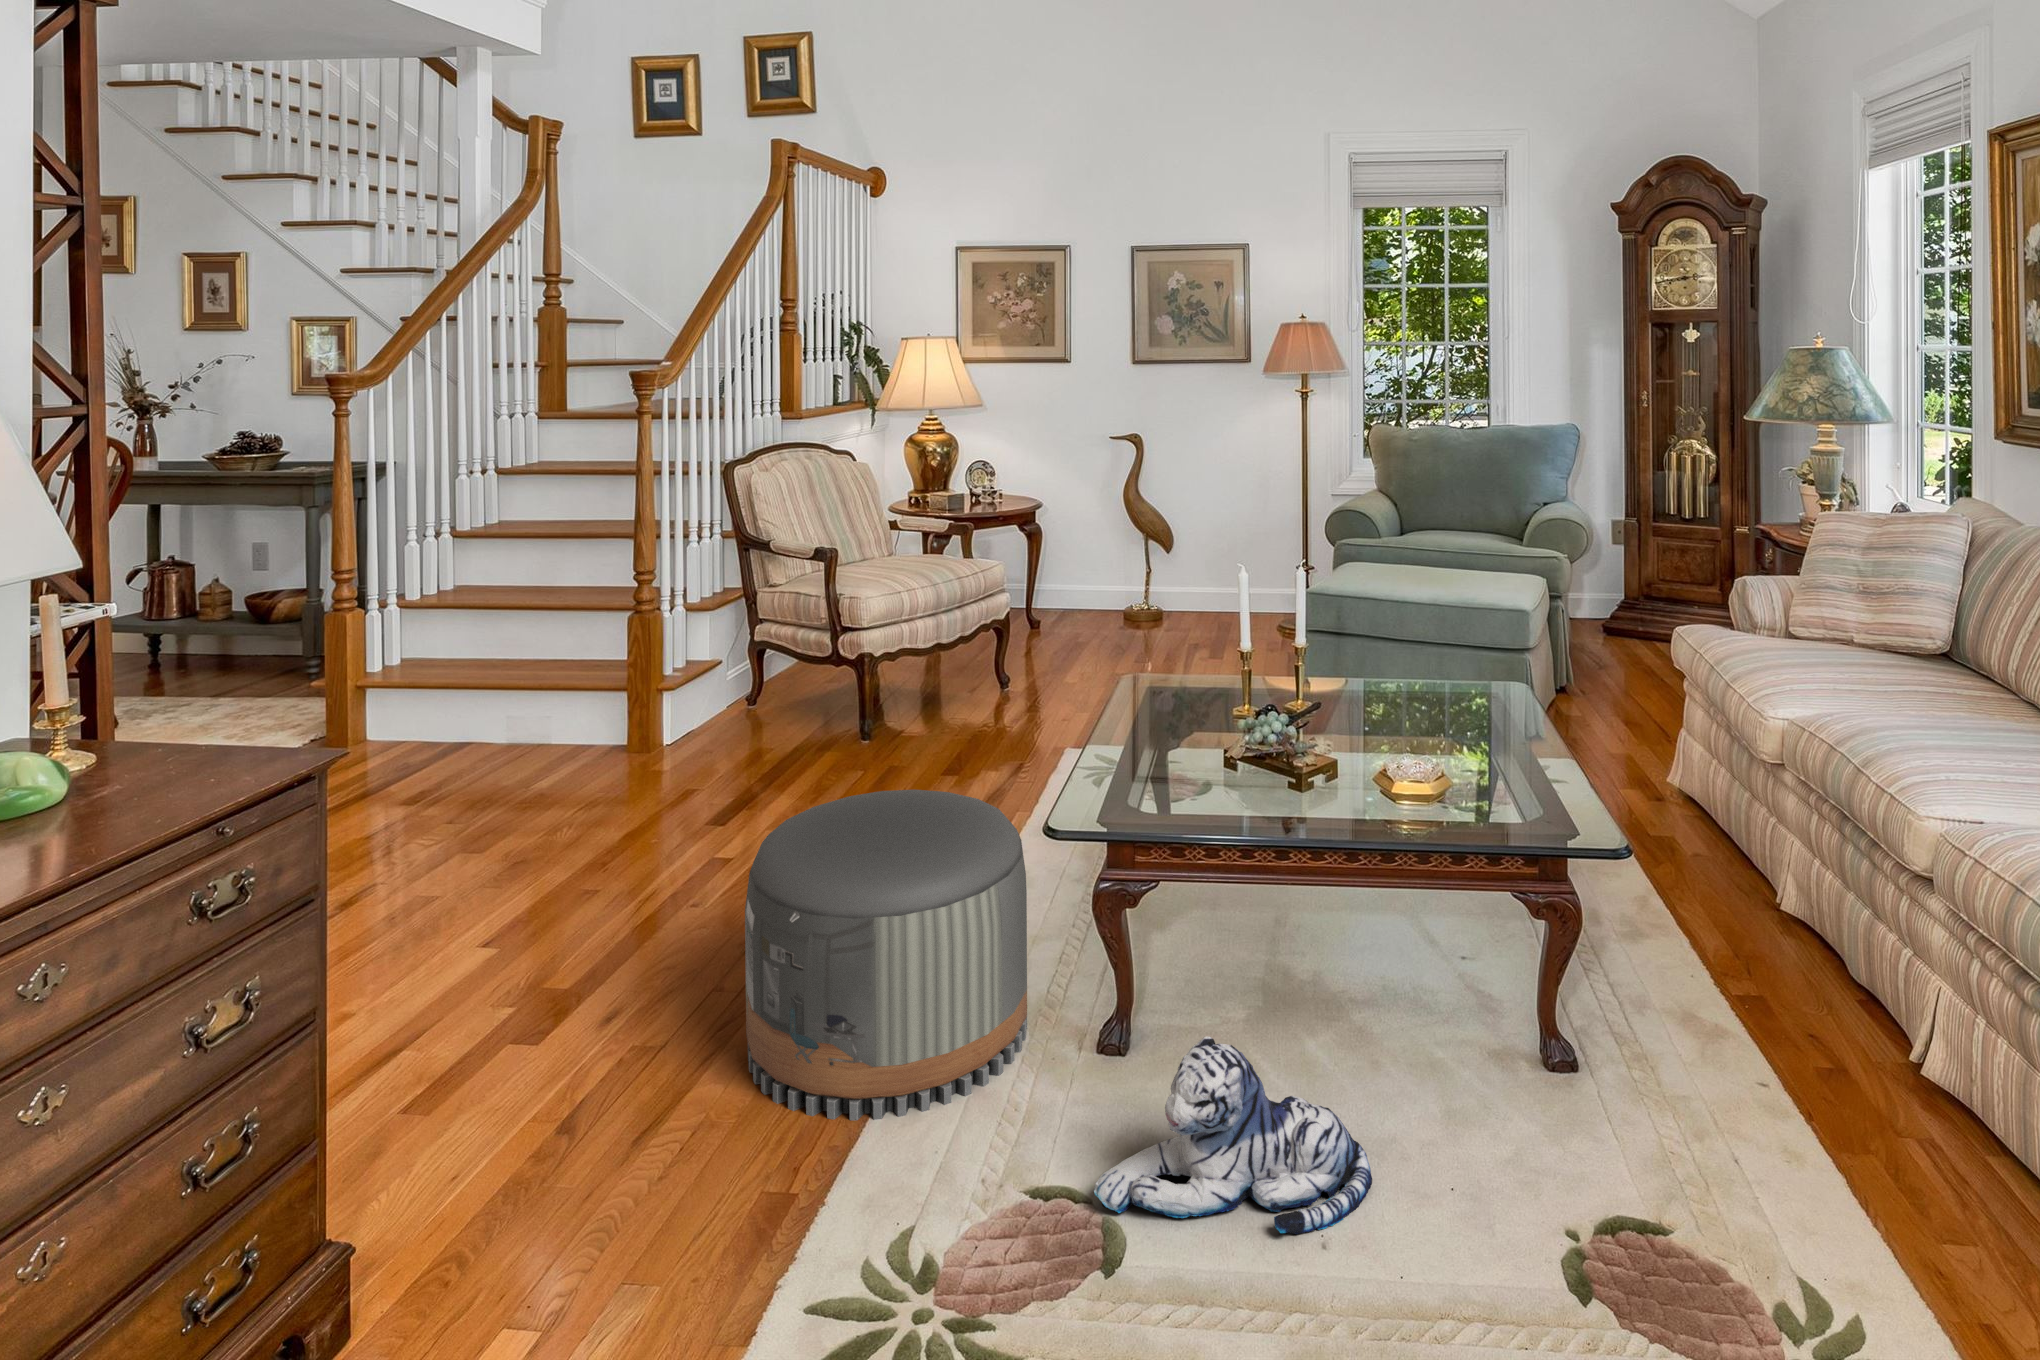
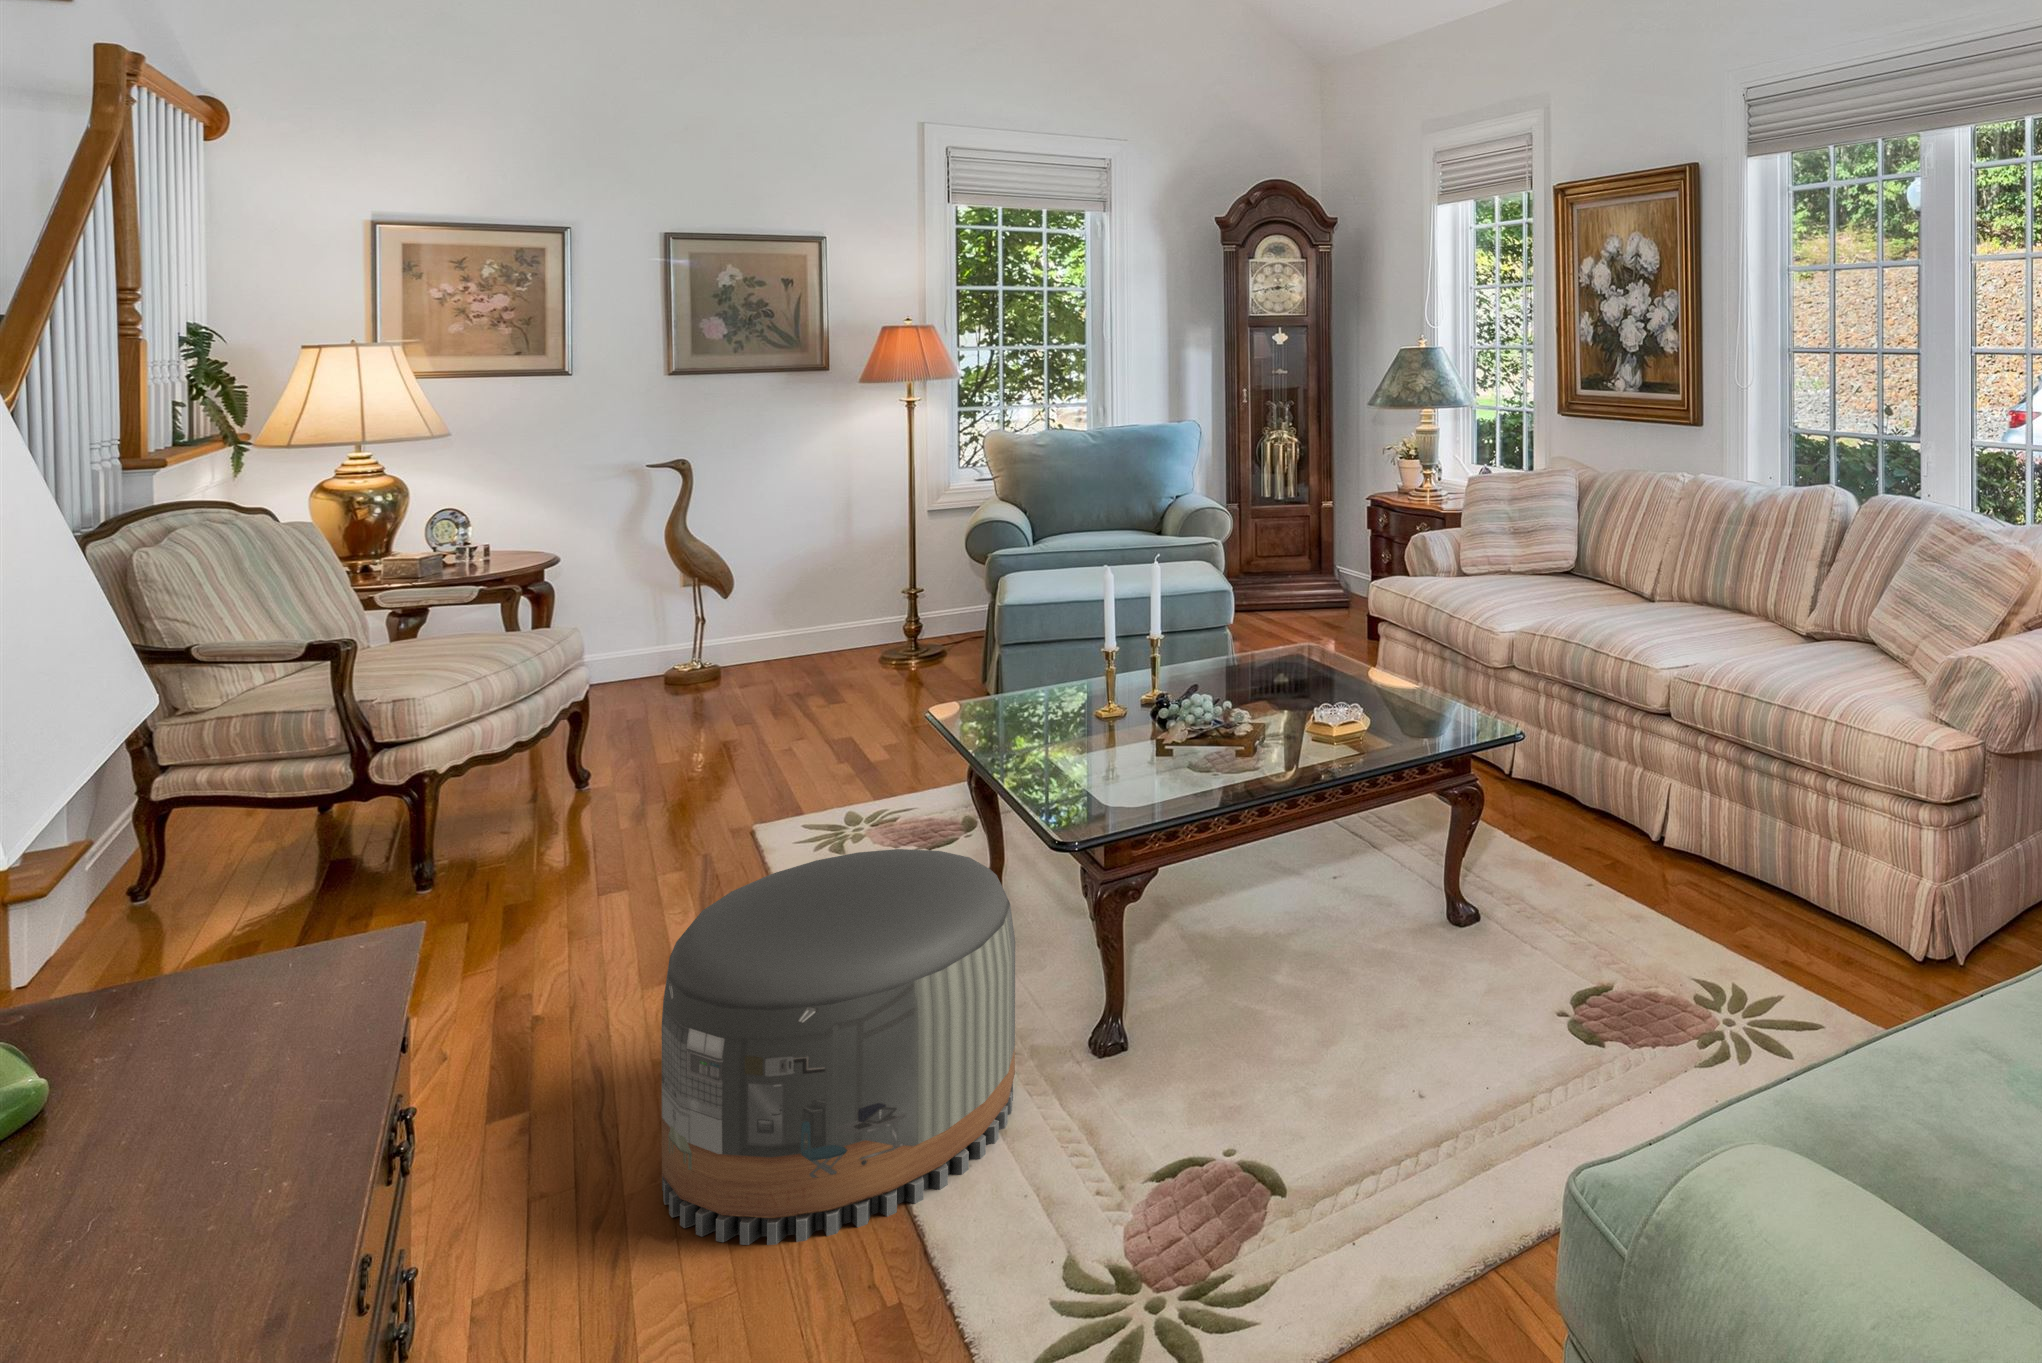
plush toy: present [1094,1036,1372,1234] -> none [1213,968,1416,1152]

